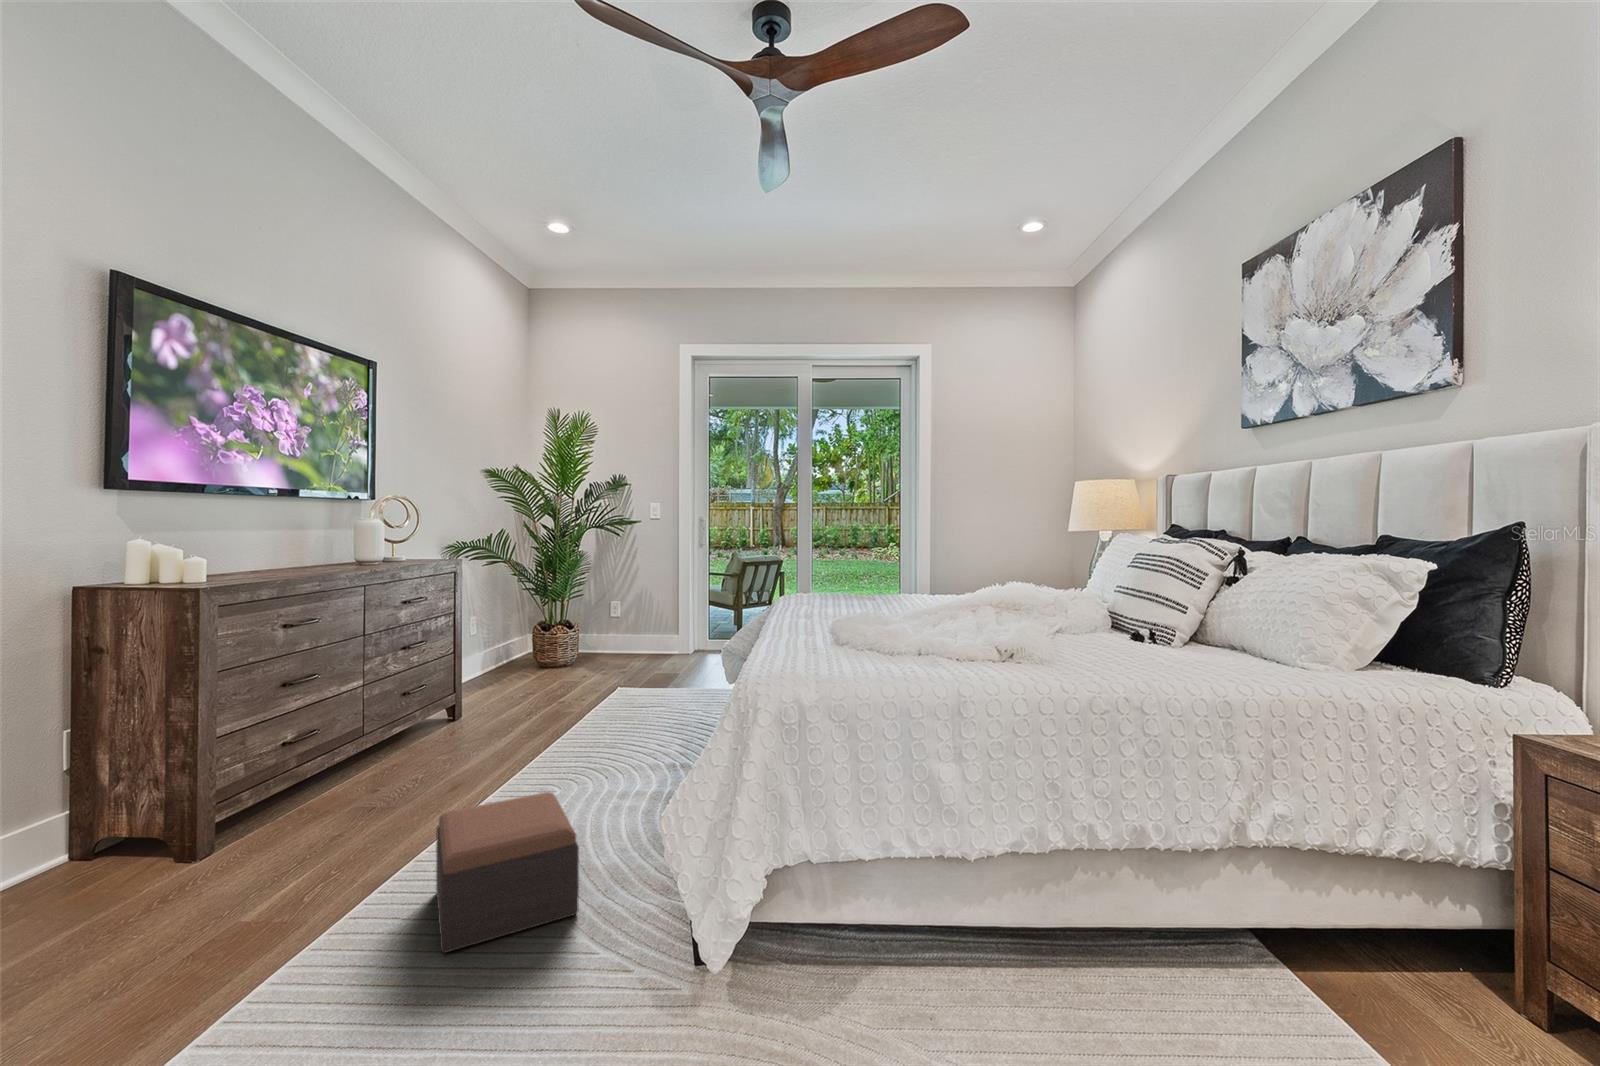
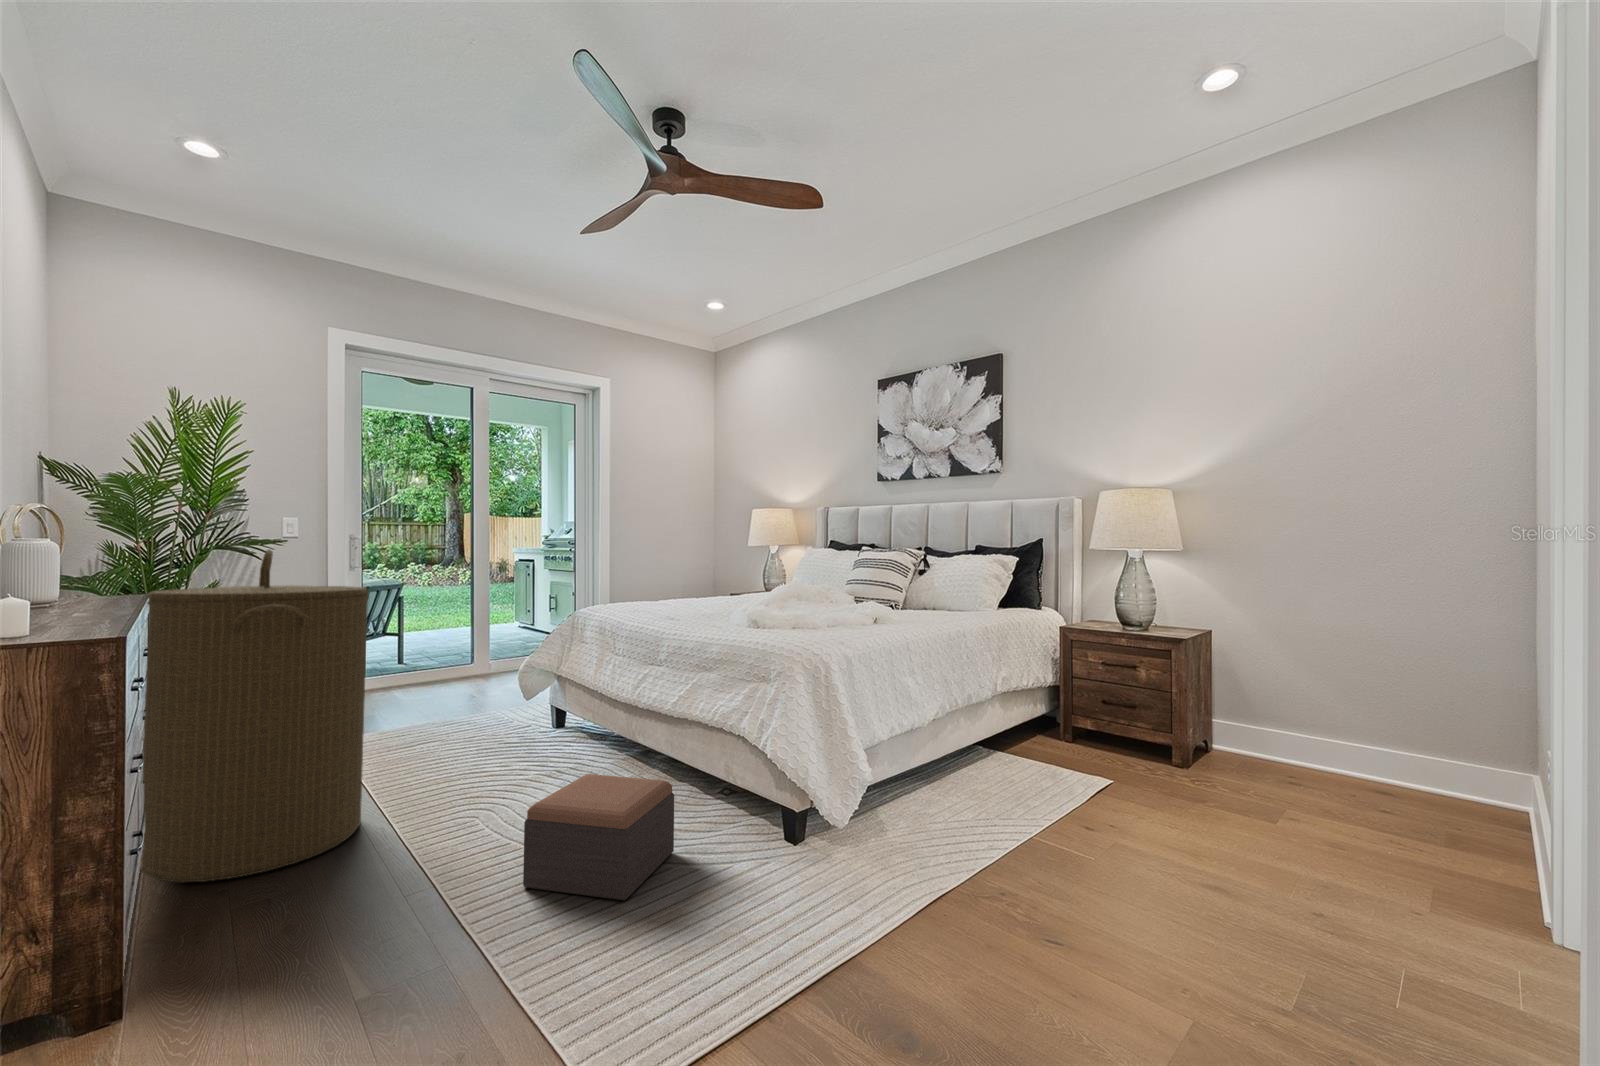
laundry hamper: none [356,545,512,798] -> present [141,550,369,882]

